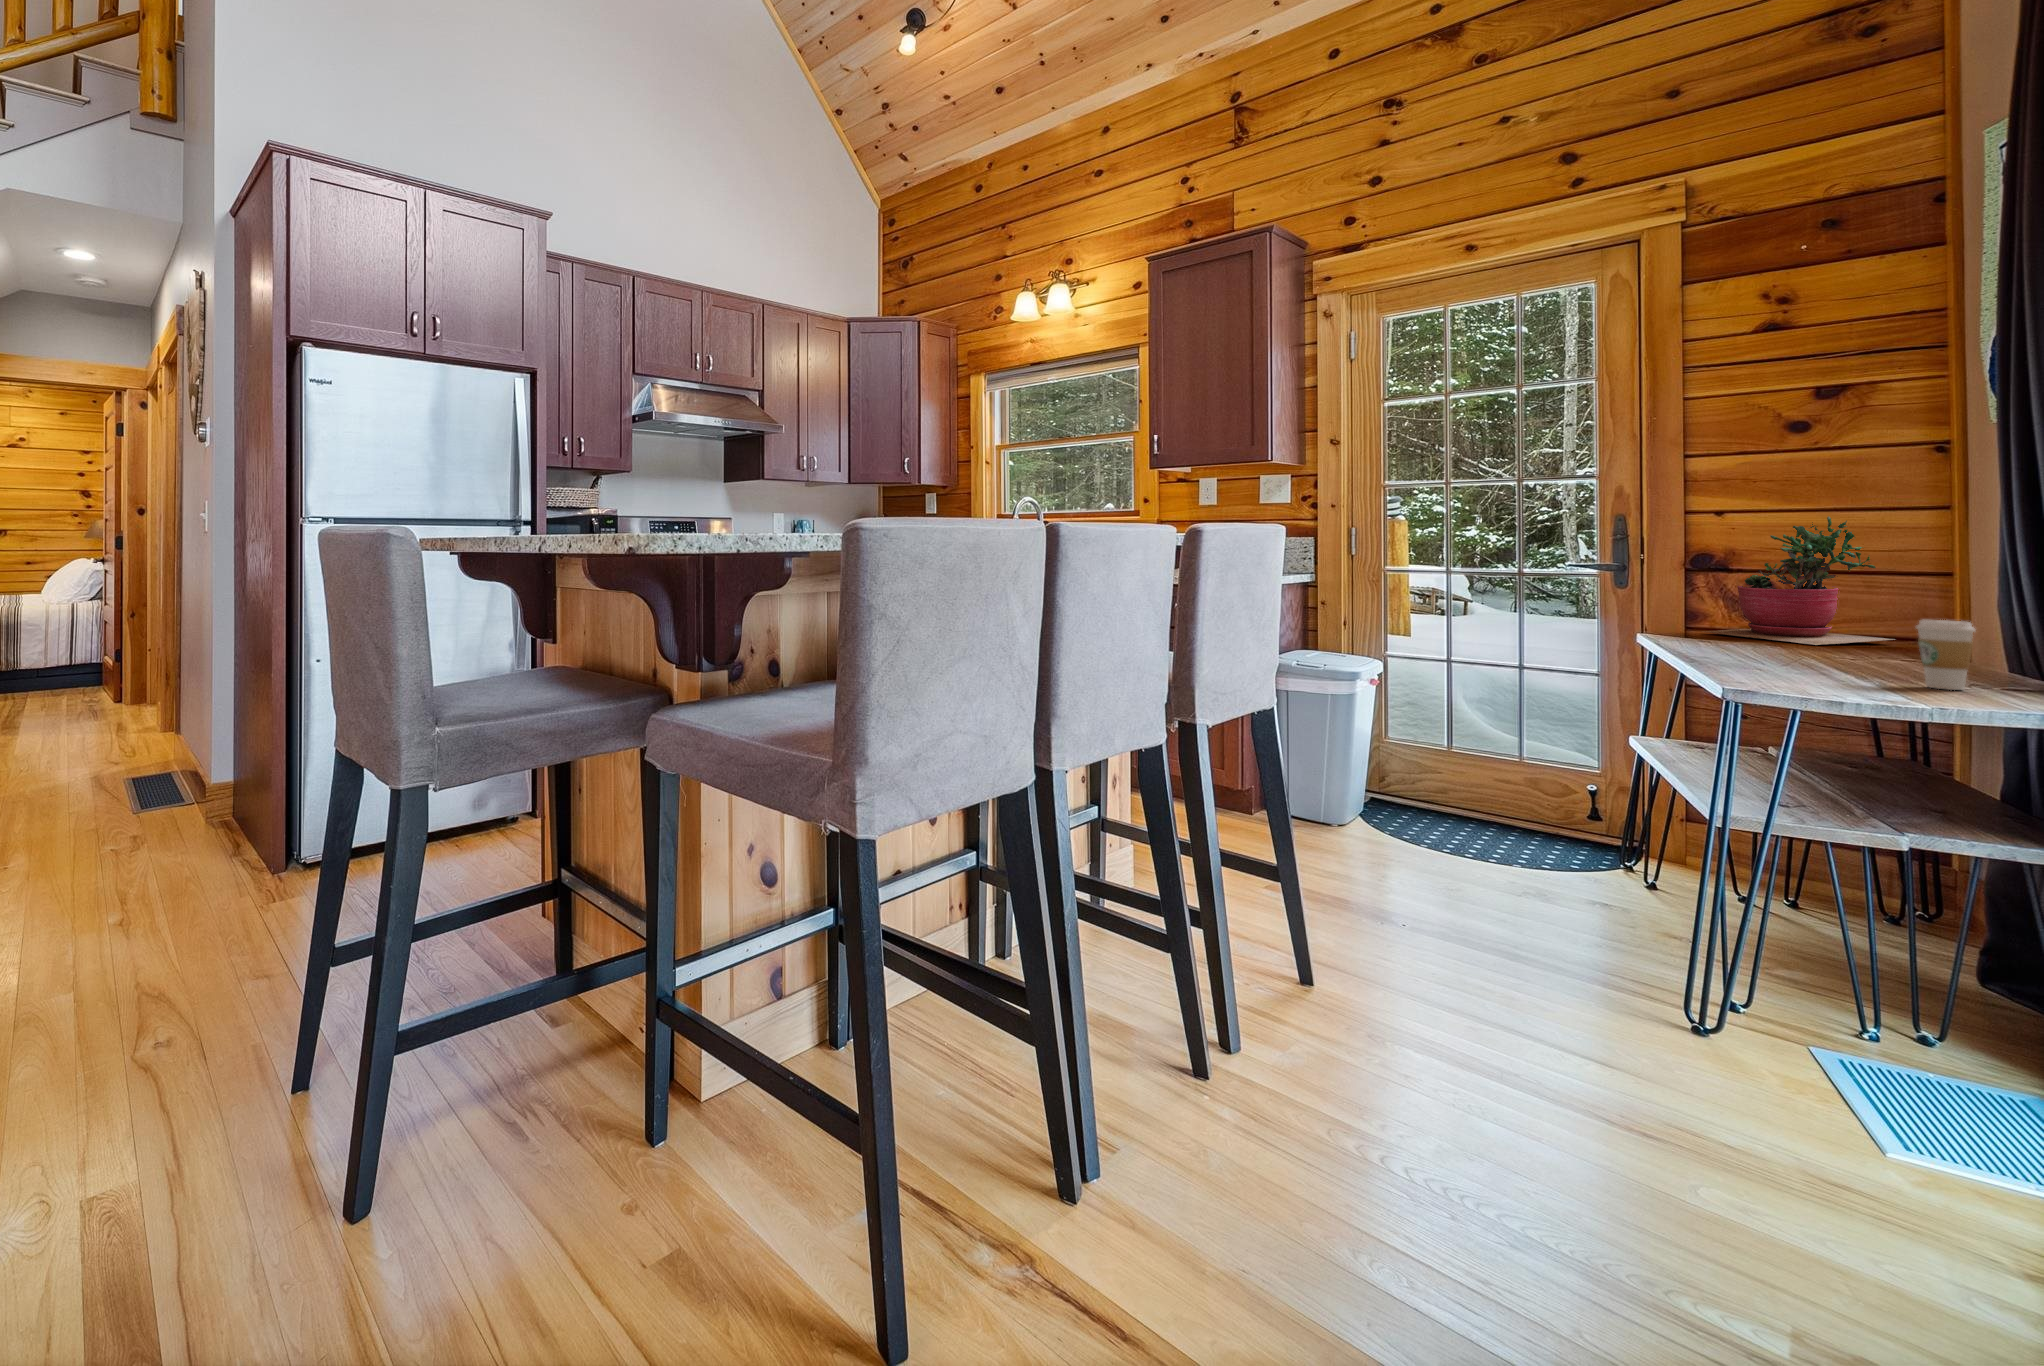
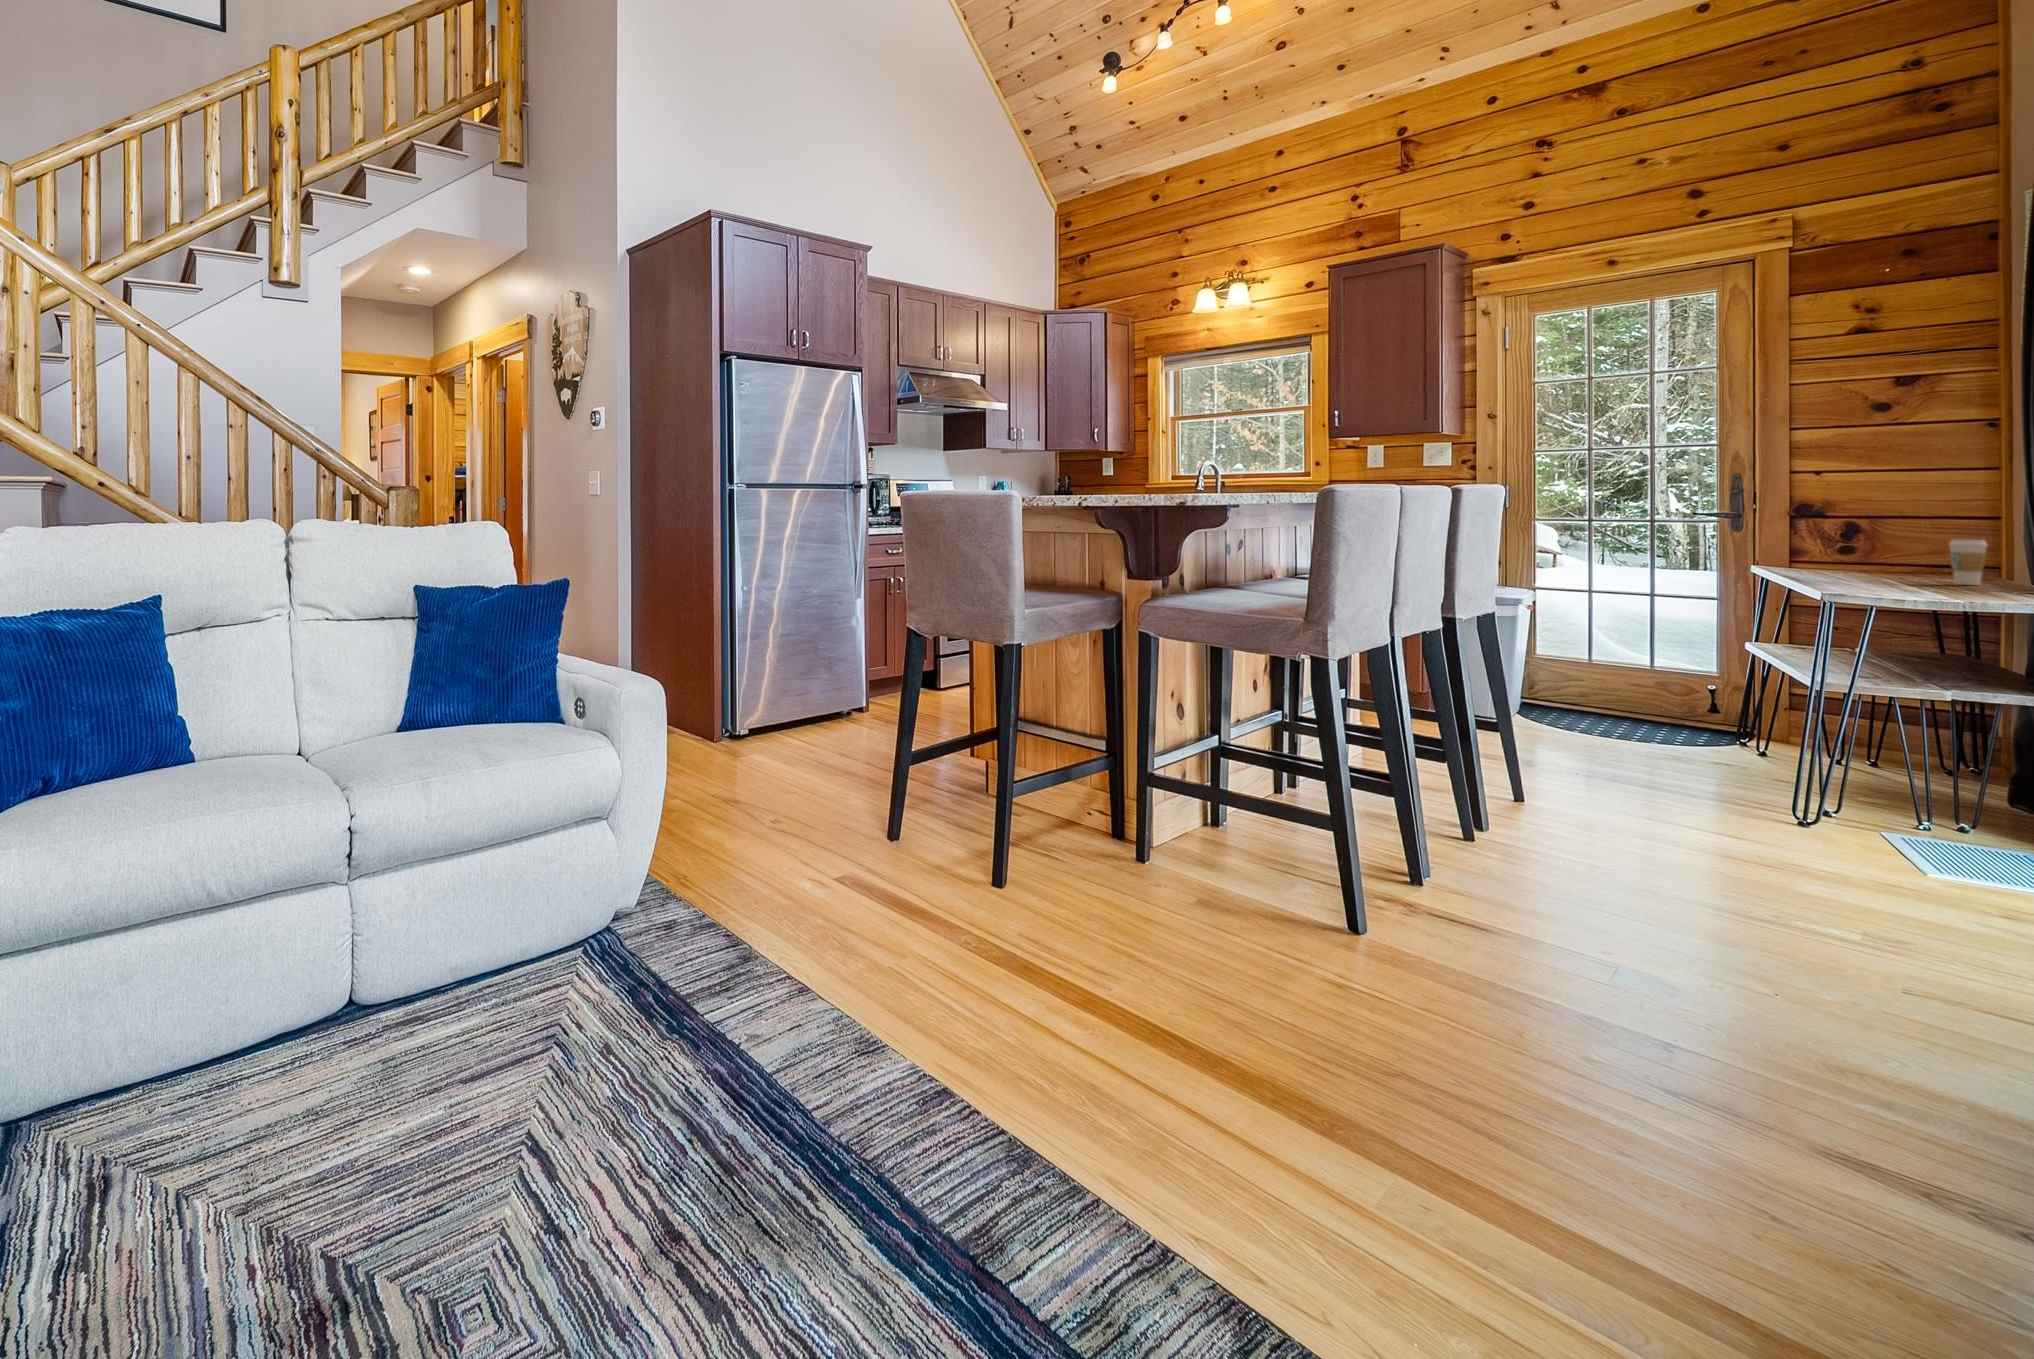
succulent plant: present [1703,516,1893,645] -> none [1802,474,1955,570]

